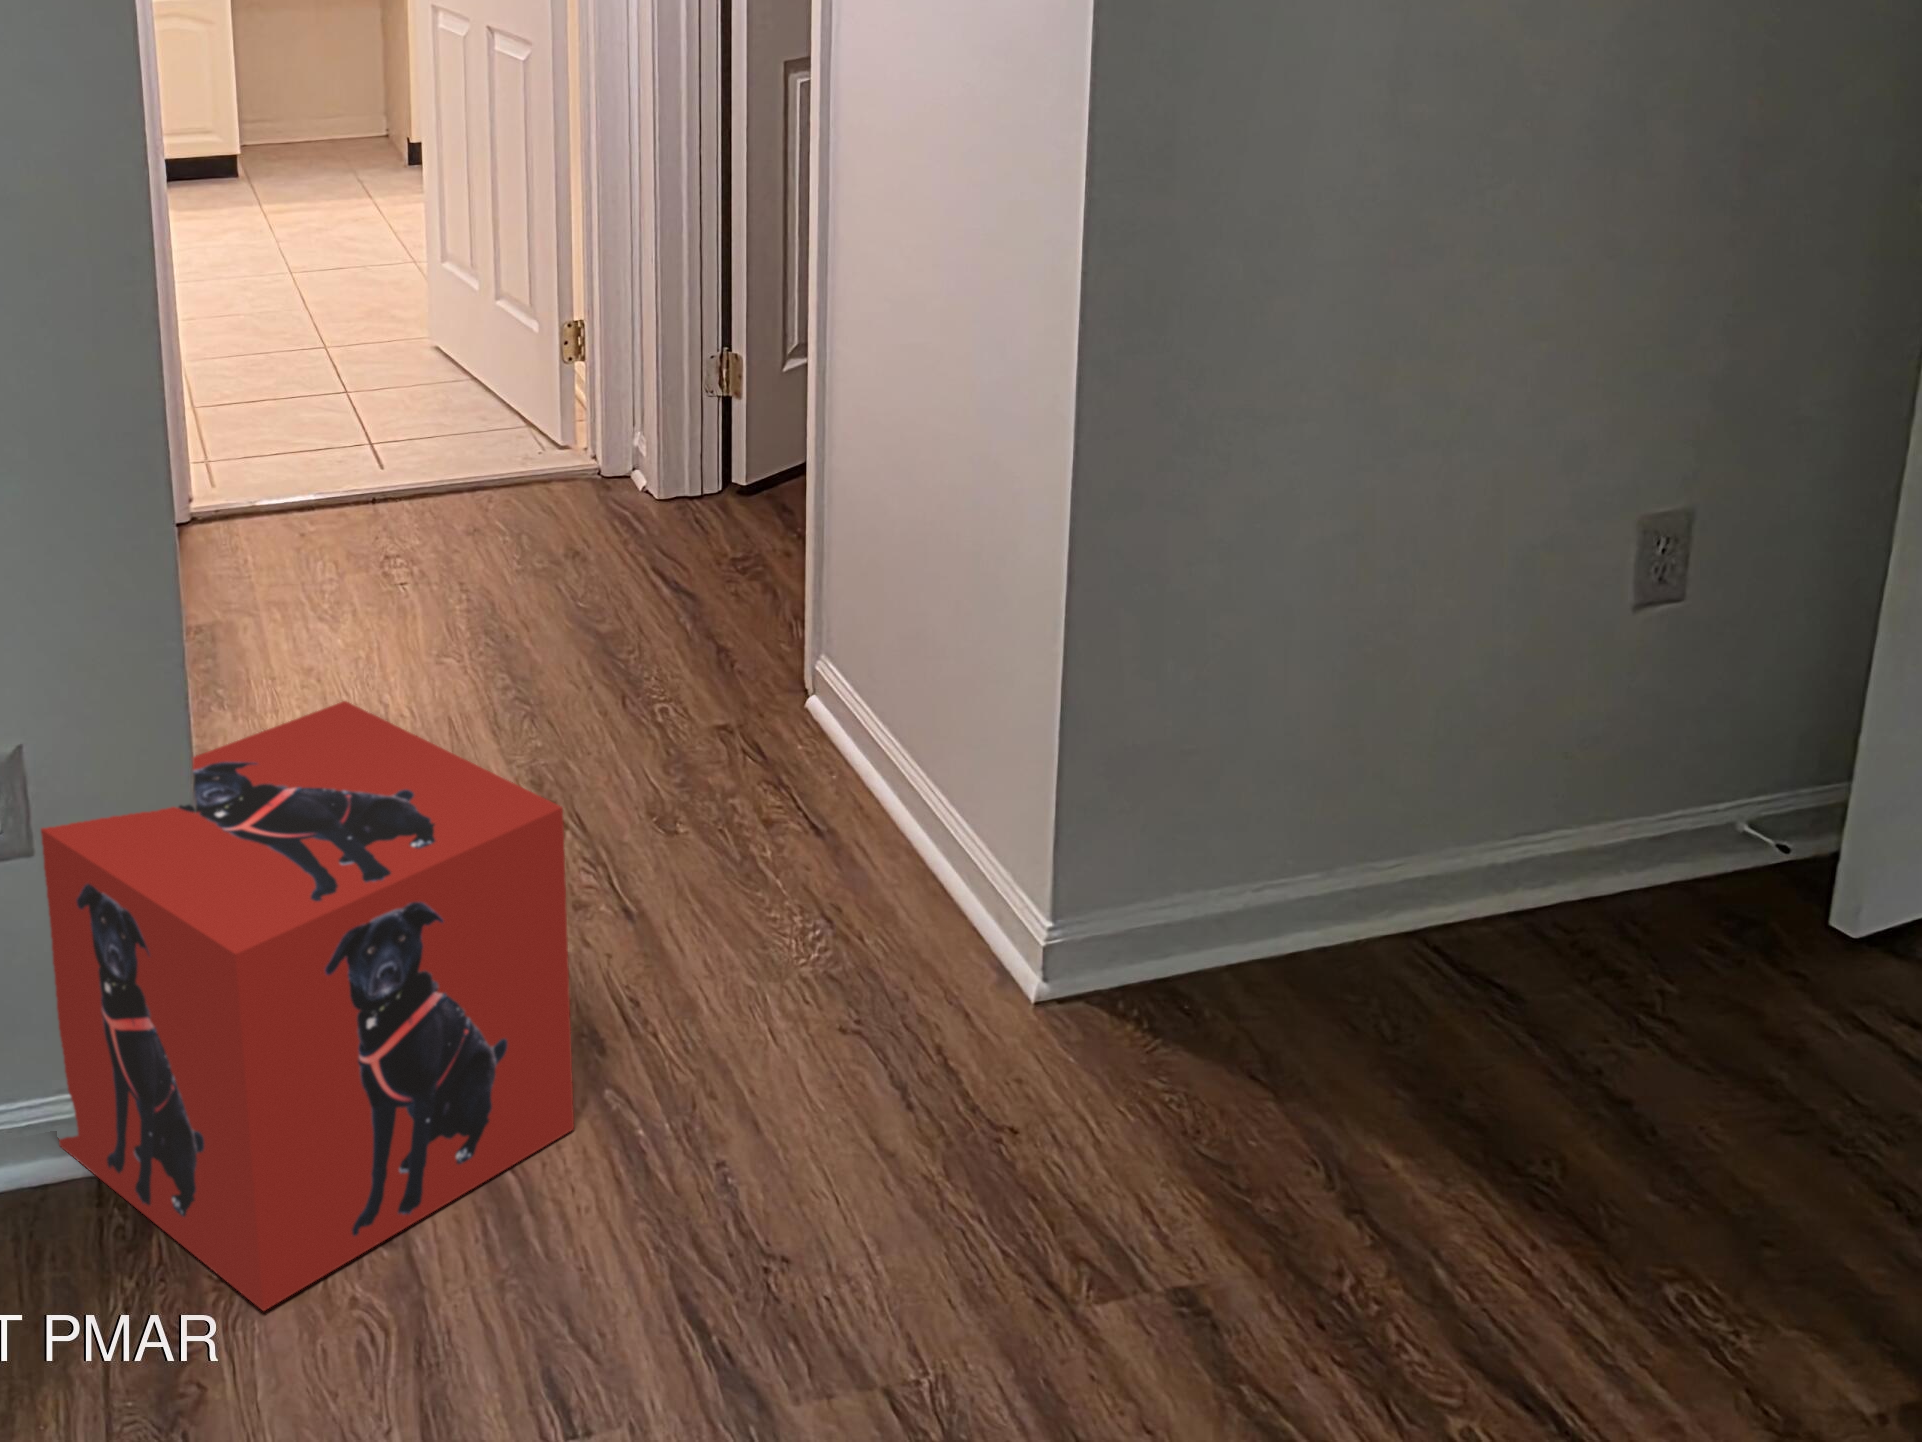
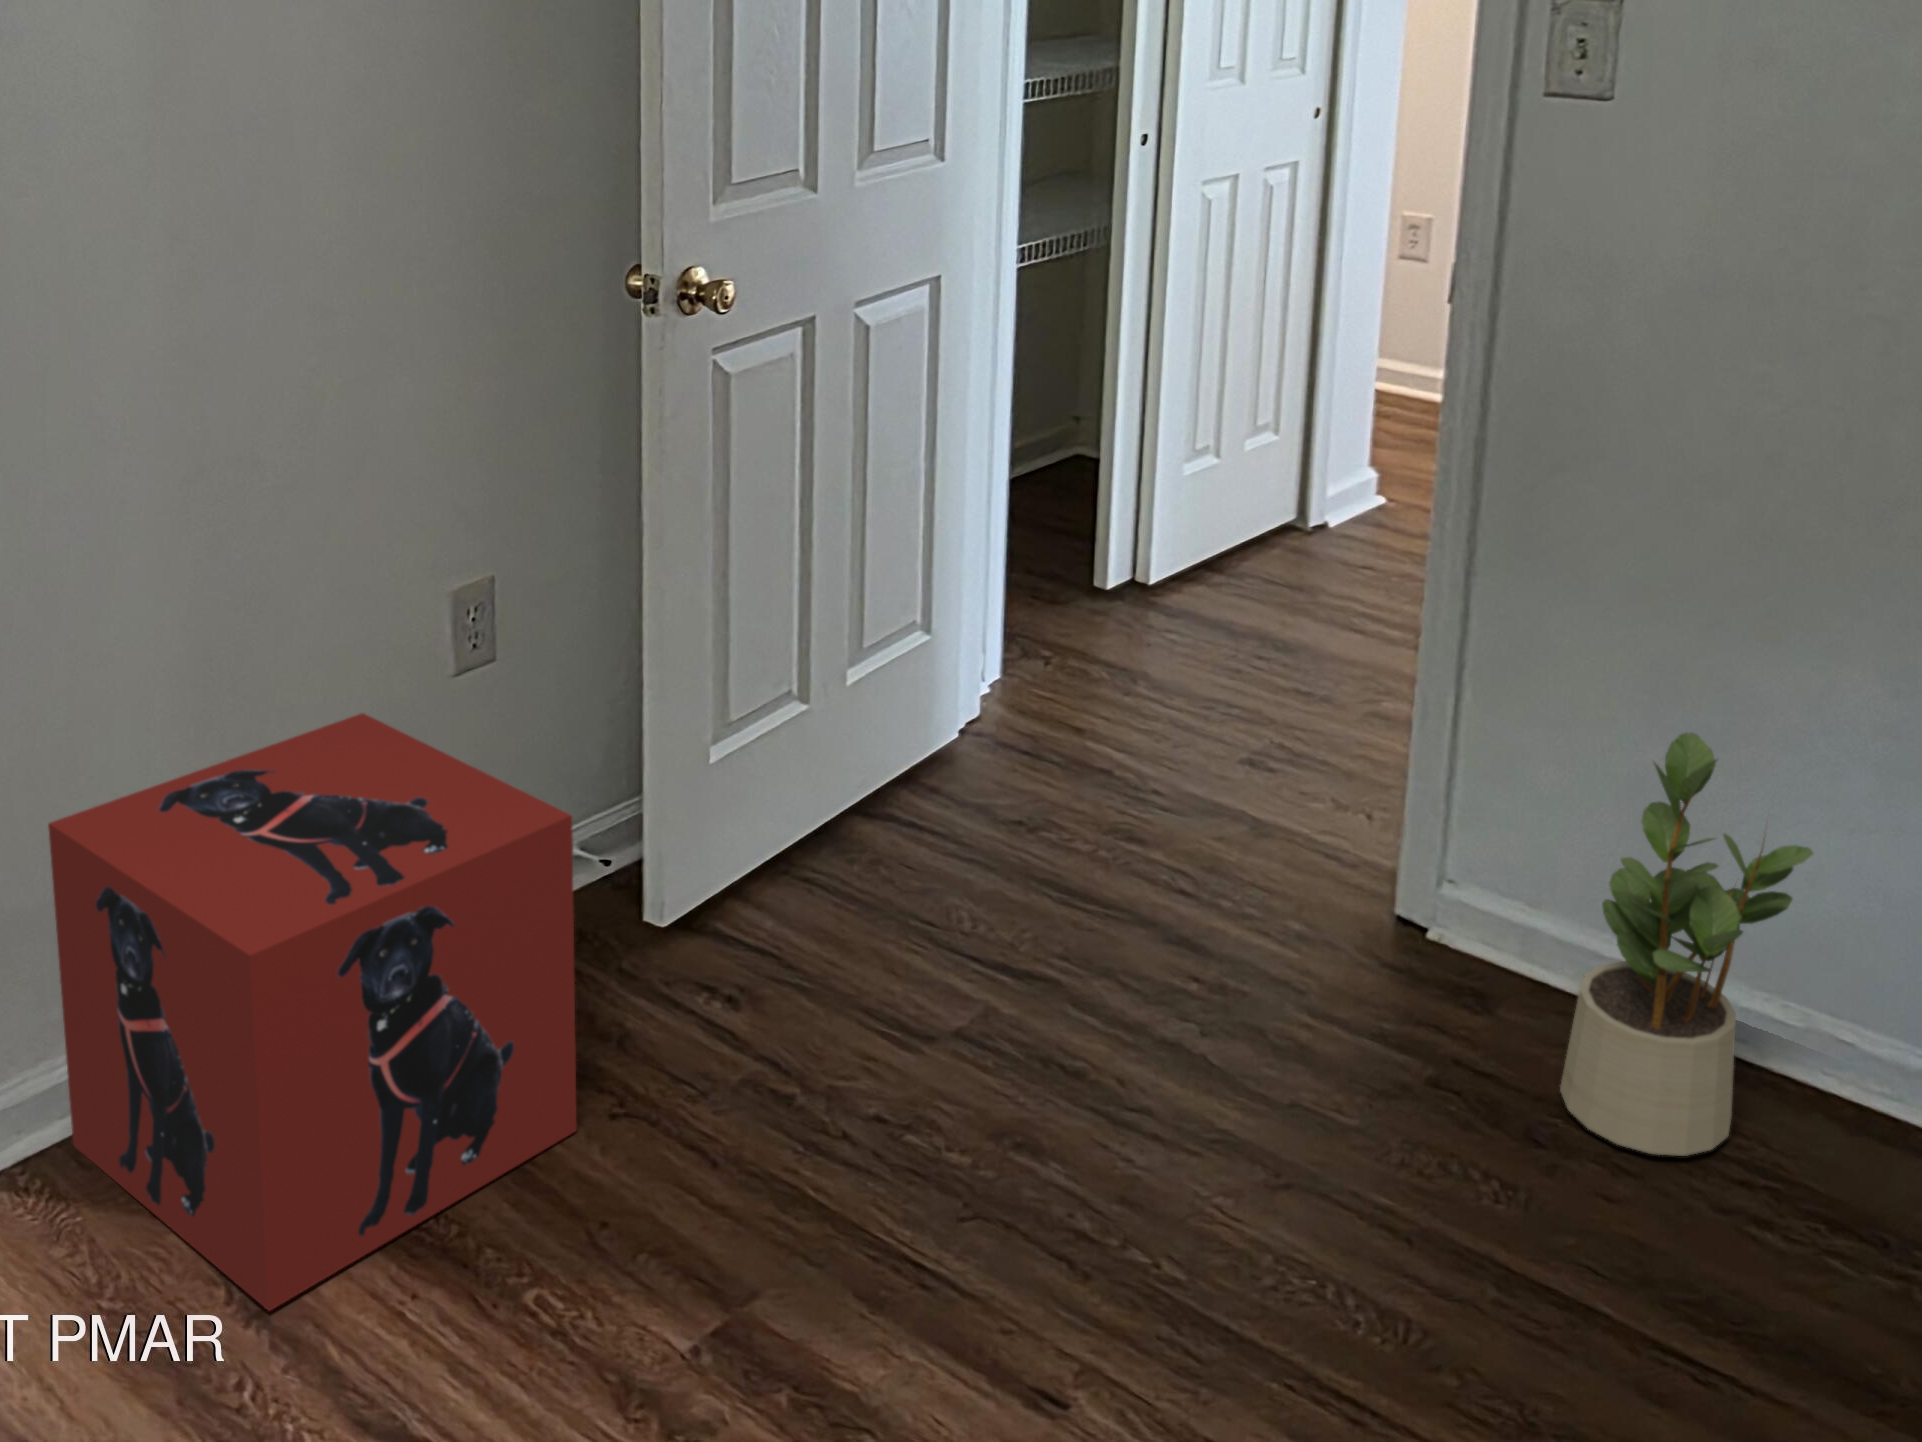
potted plant: none [1600,713,1865,1151] -> present [1560,733,1813,1156]

